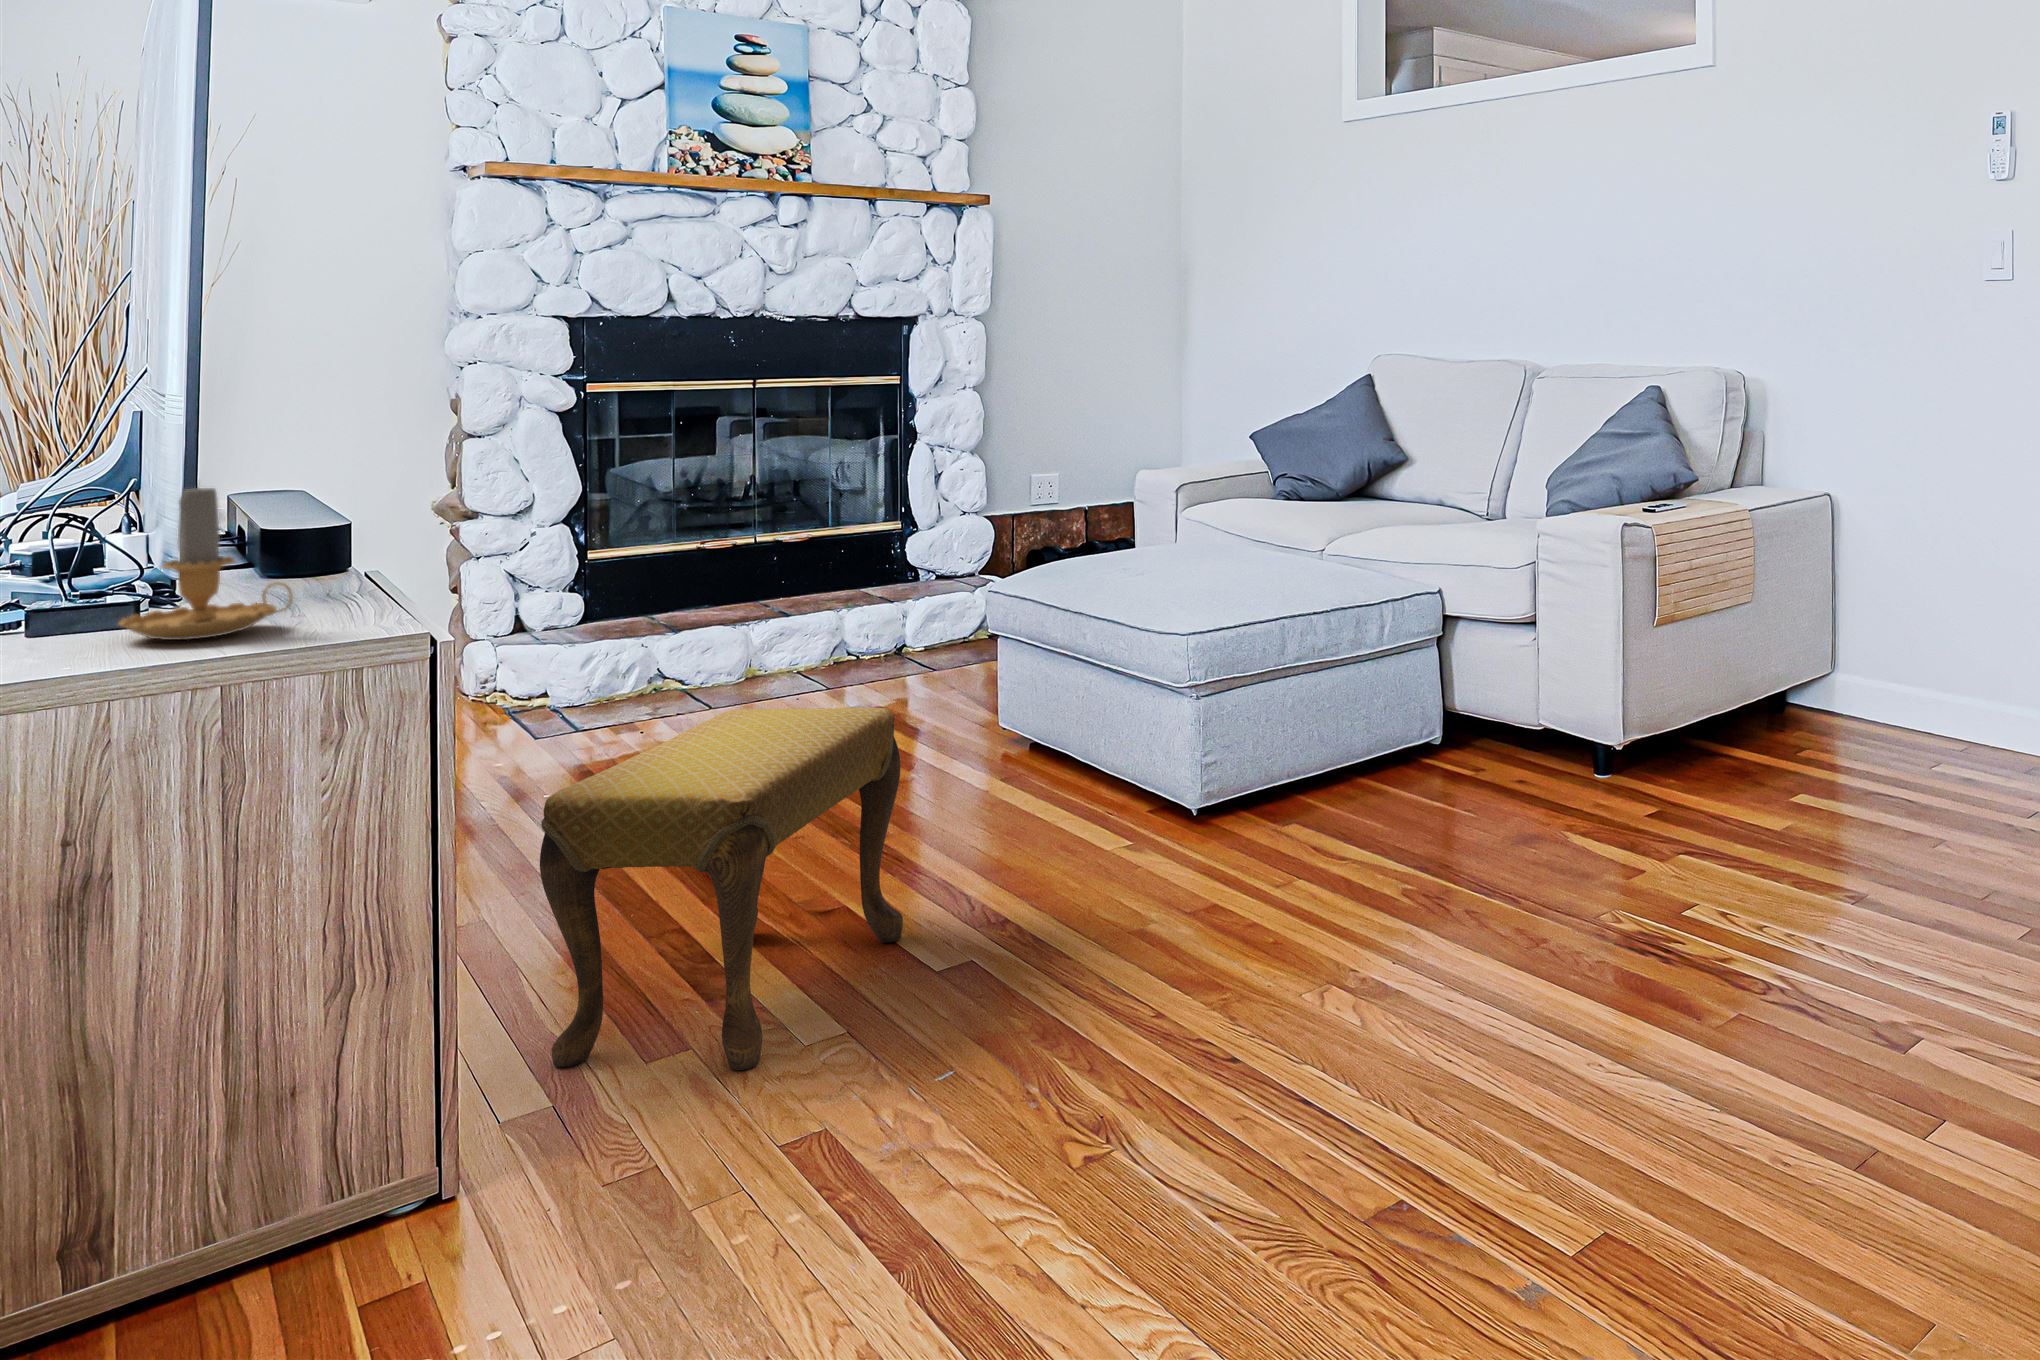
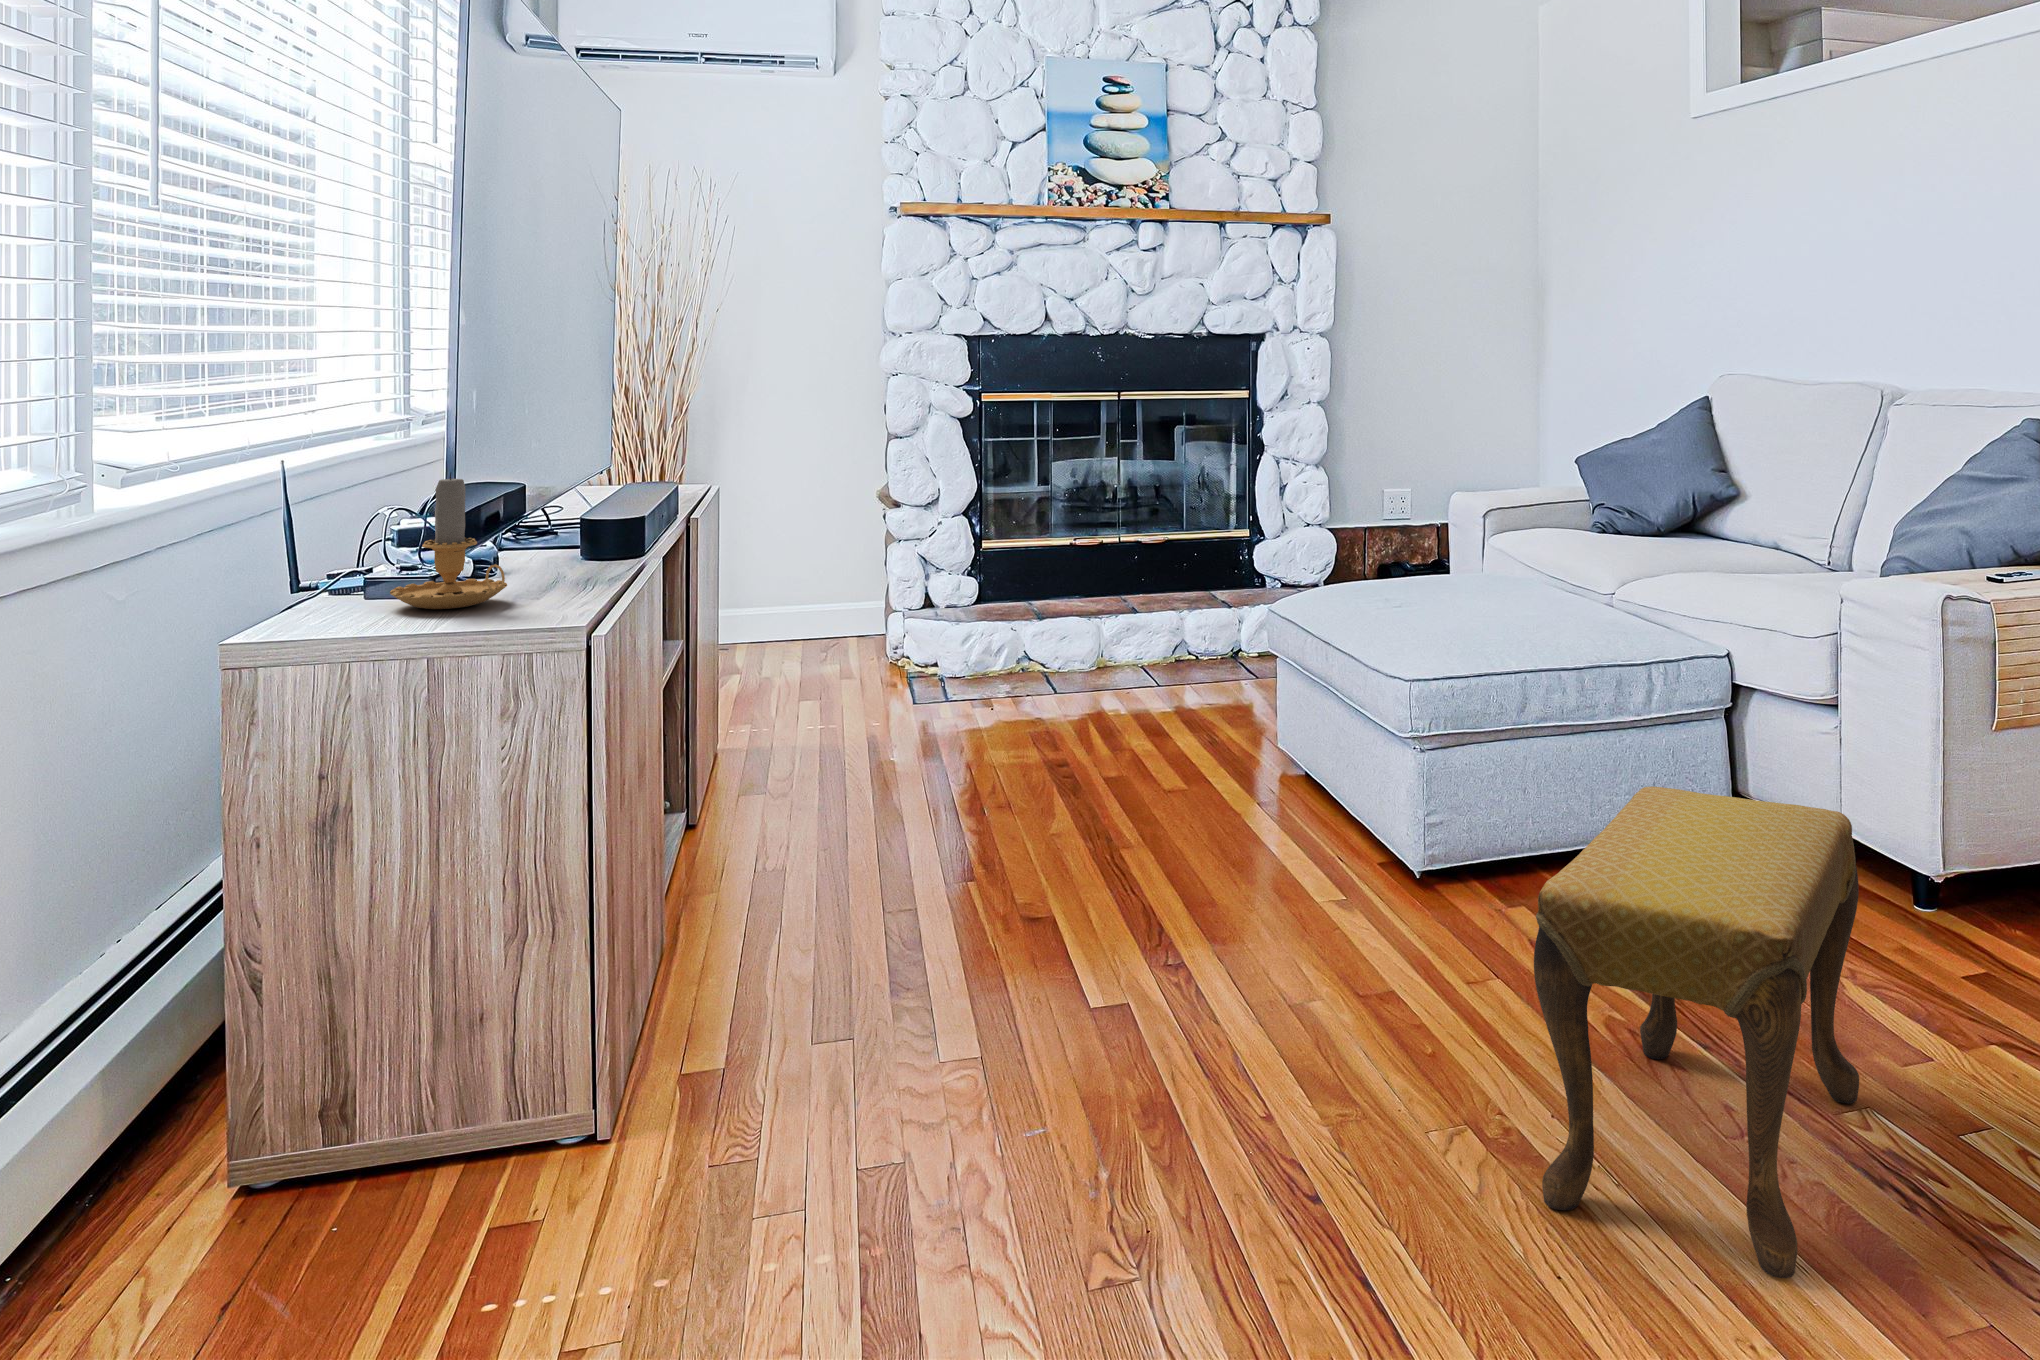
footstool: present [540,708,903,1070] -> present [1534,786,1859,1278]

